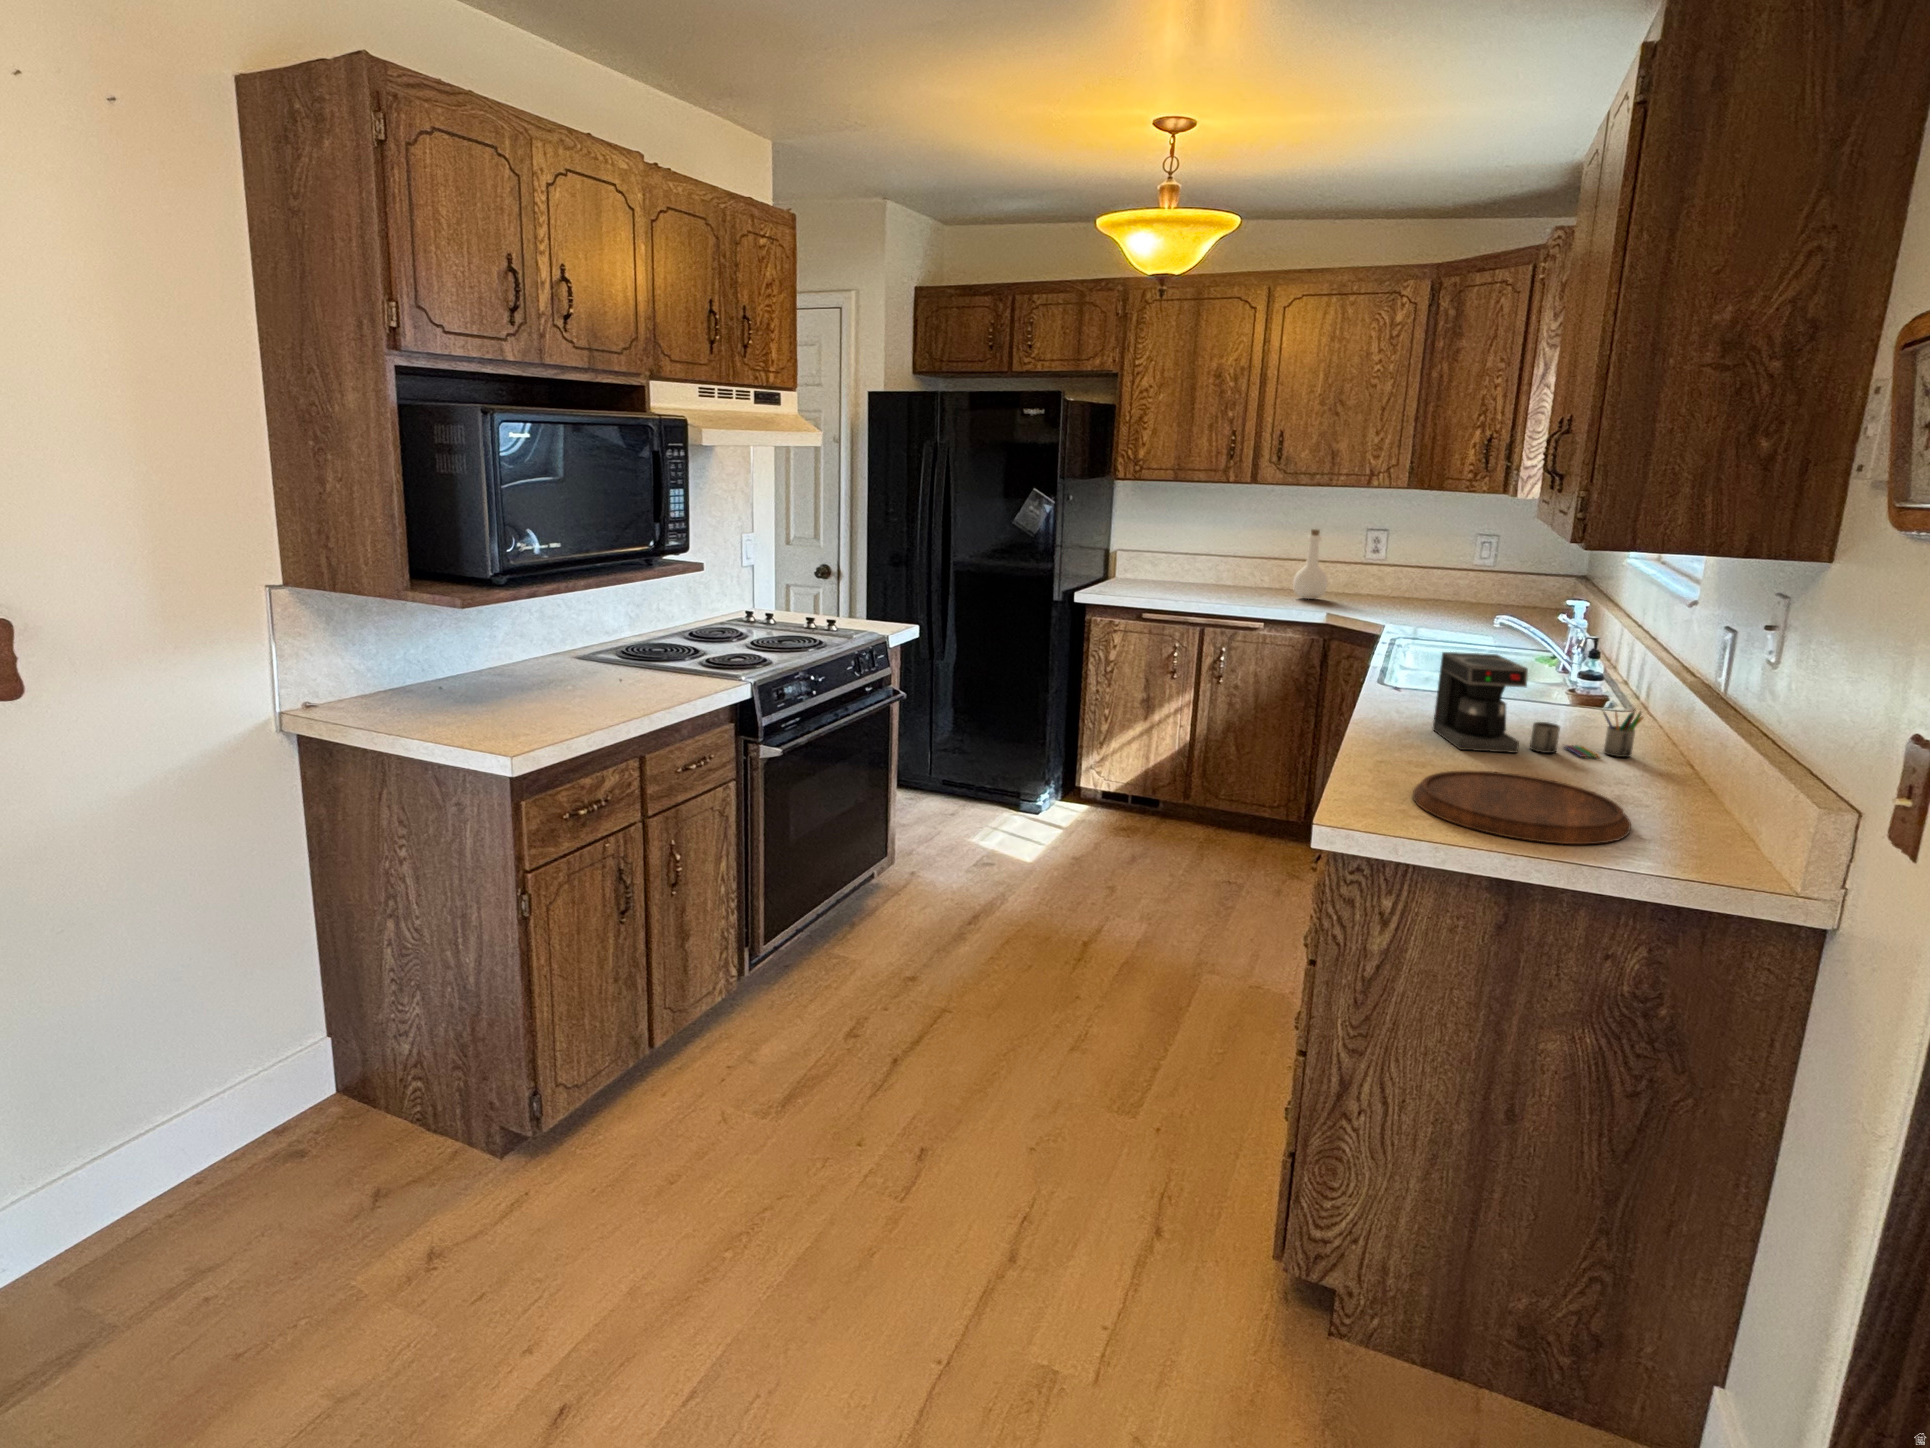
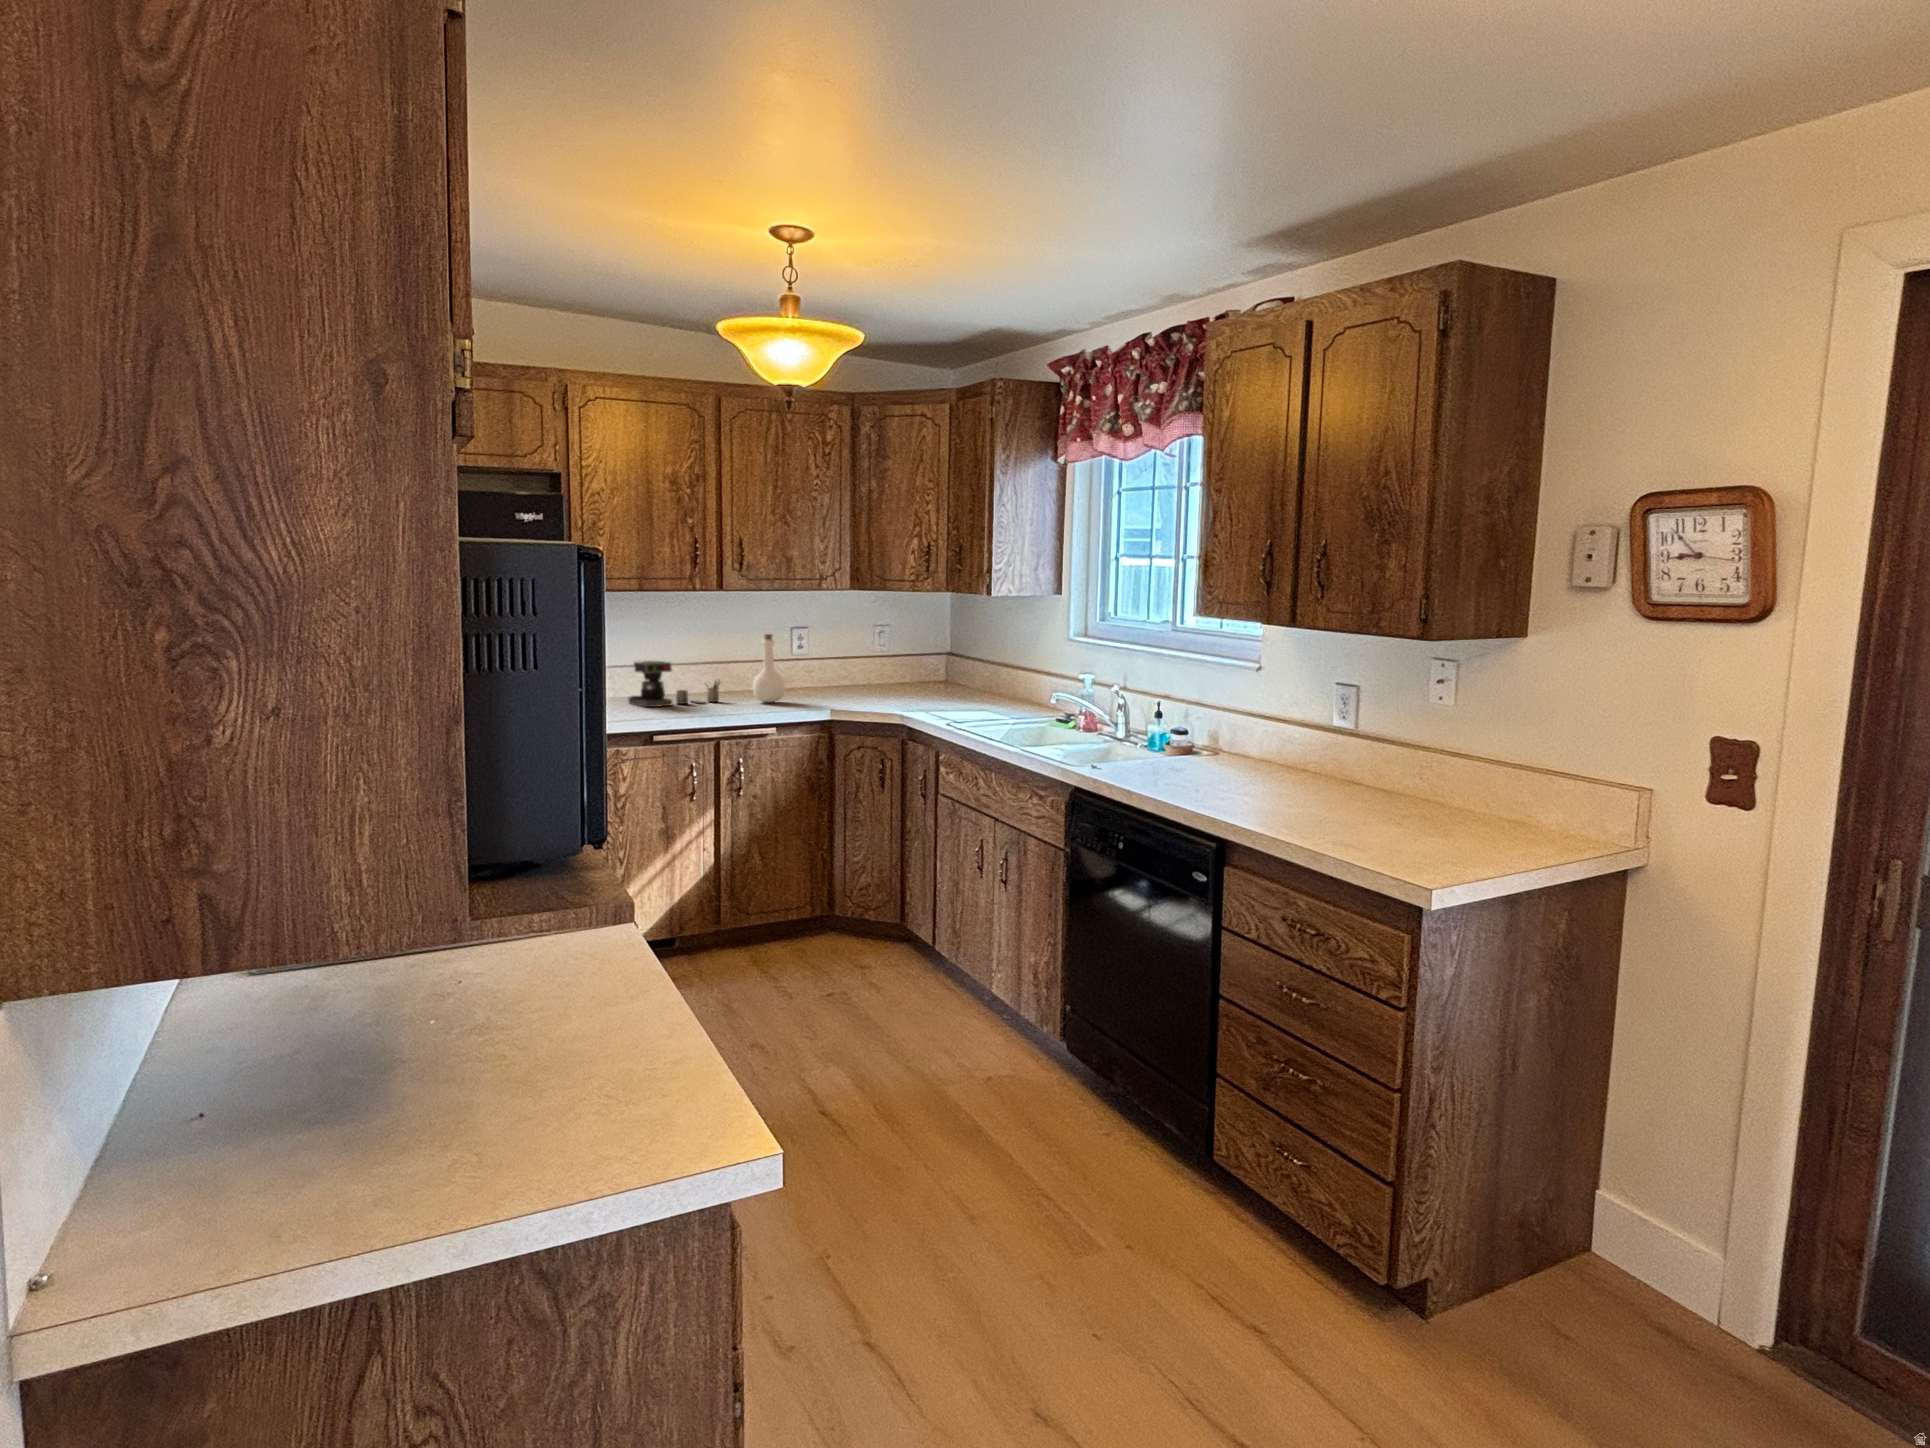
coffee maker: present [1433,652,1643,758] -> present [628,661,720,707]
cutting board: present [1413,770,1631,844] -> none [1270,803,1428,845]

